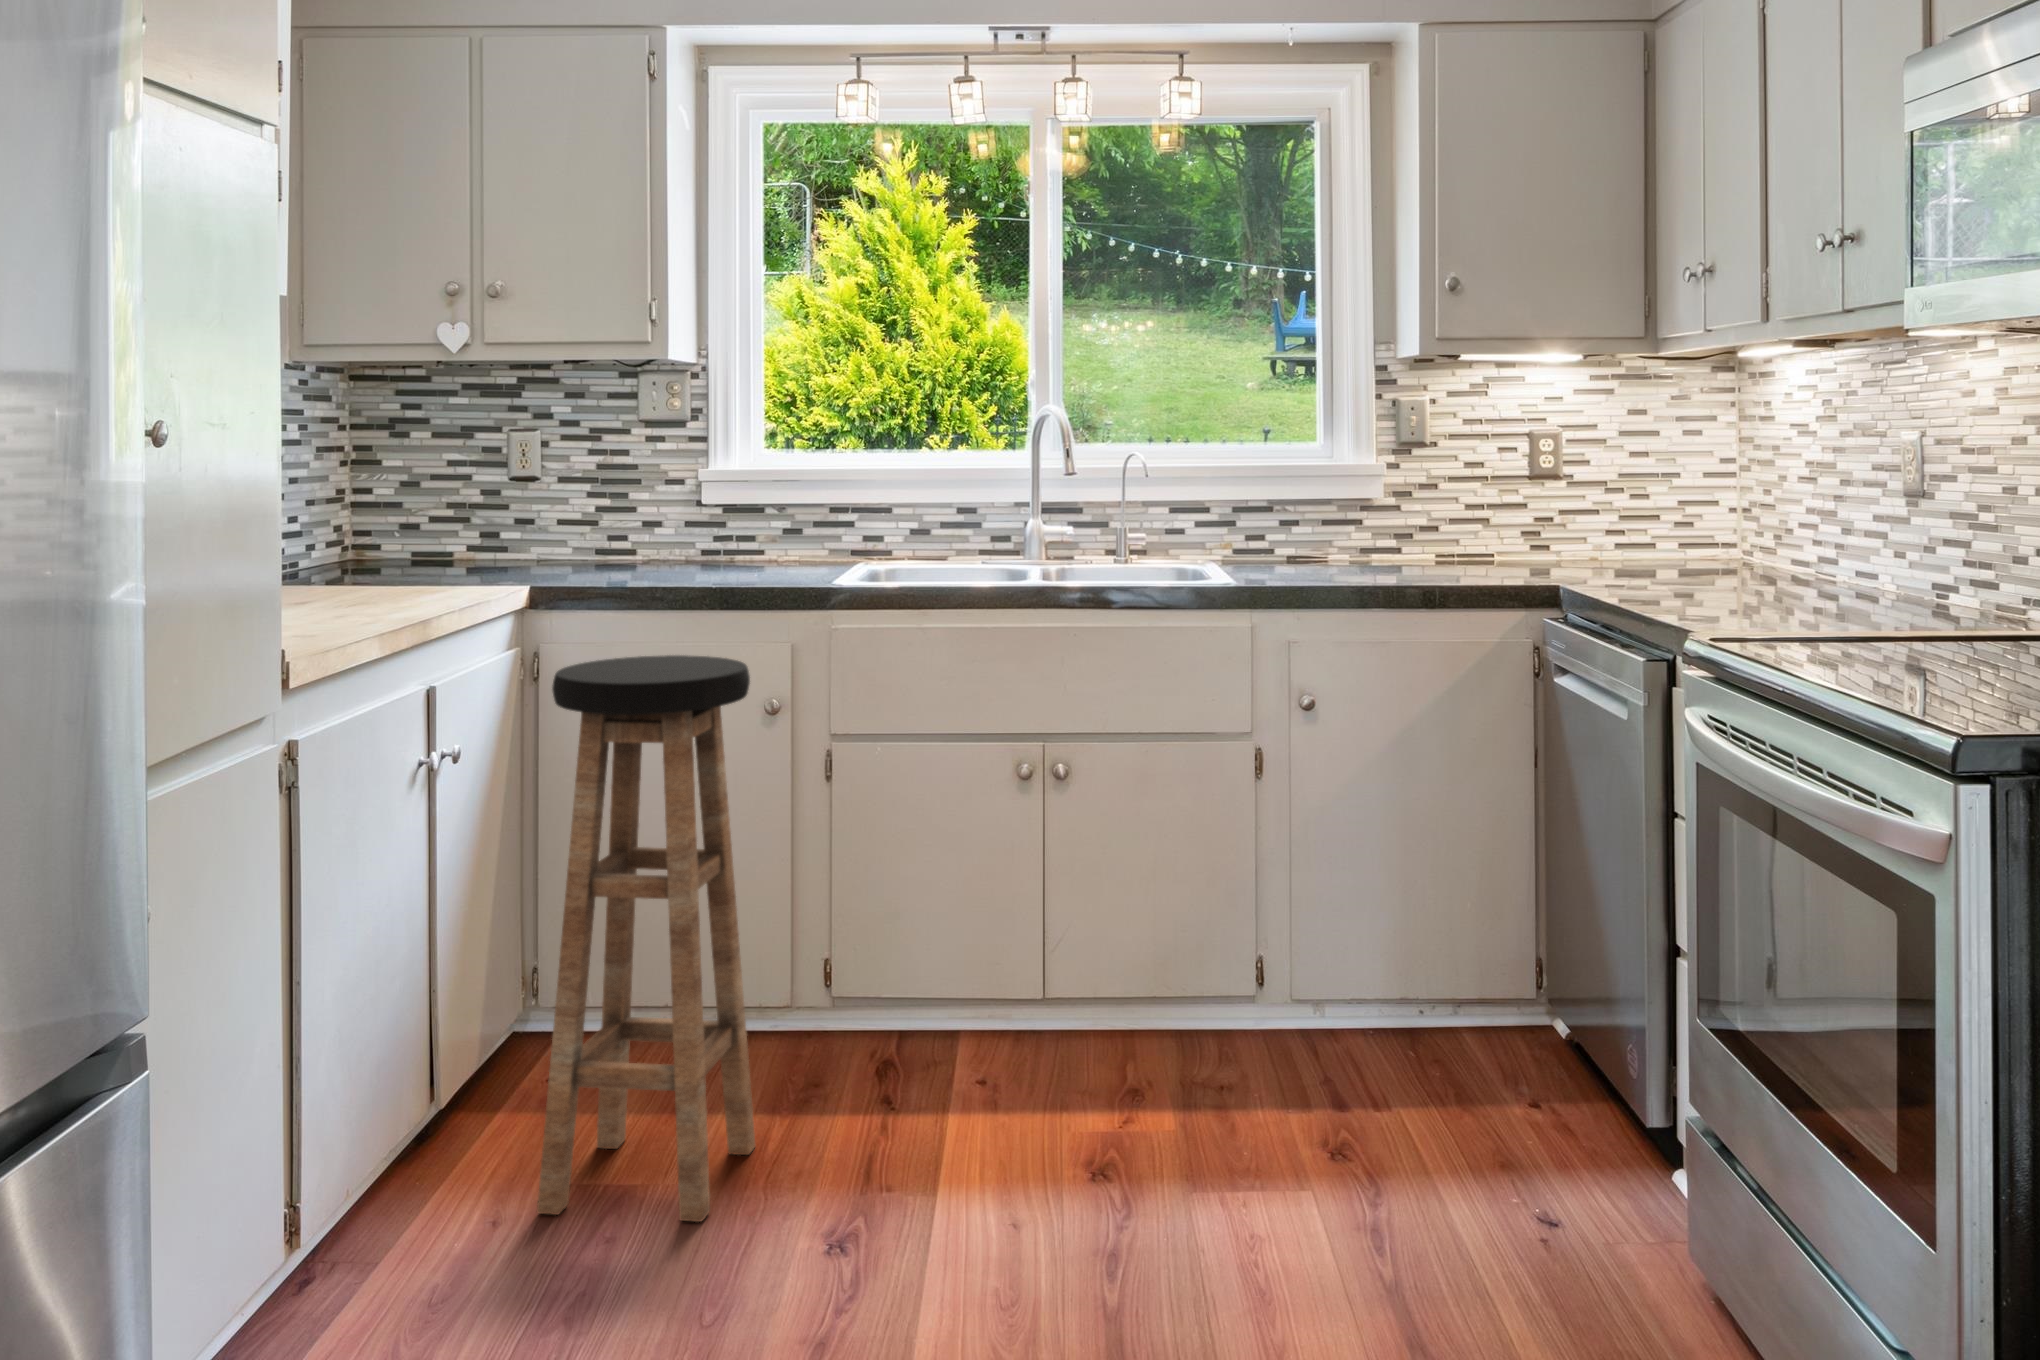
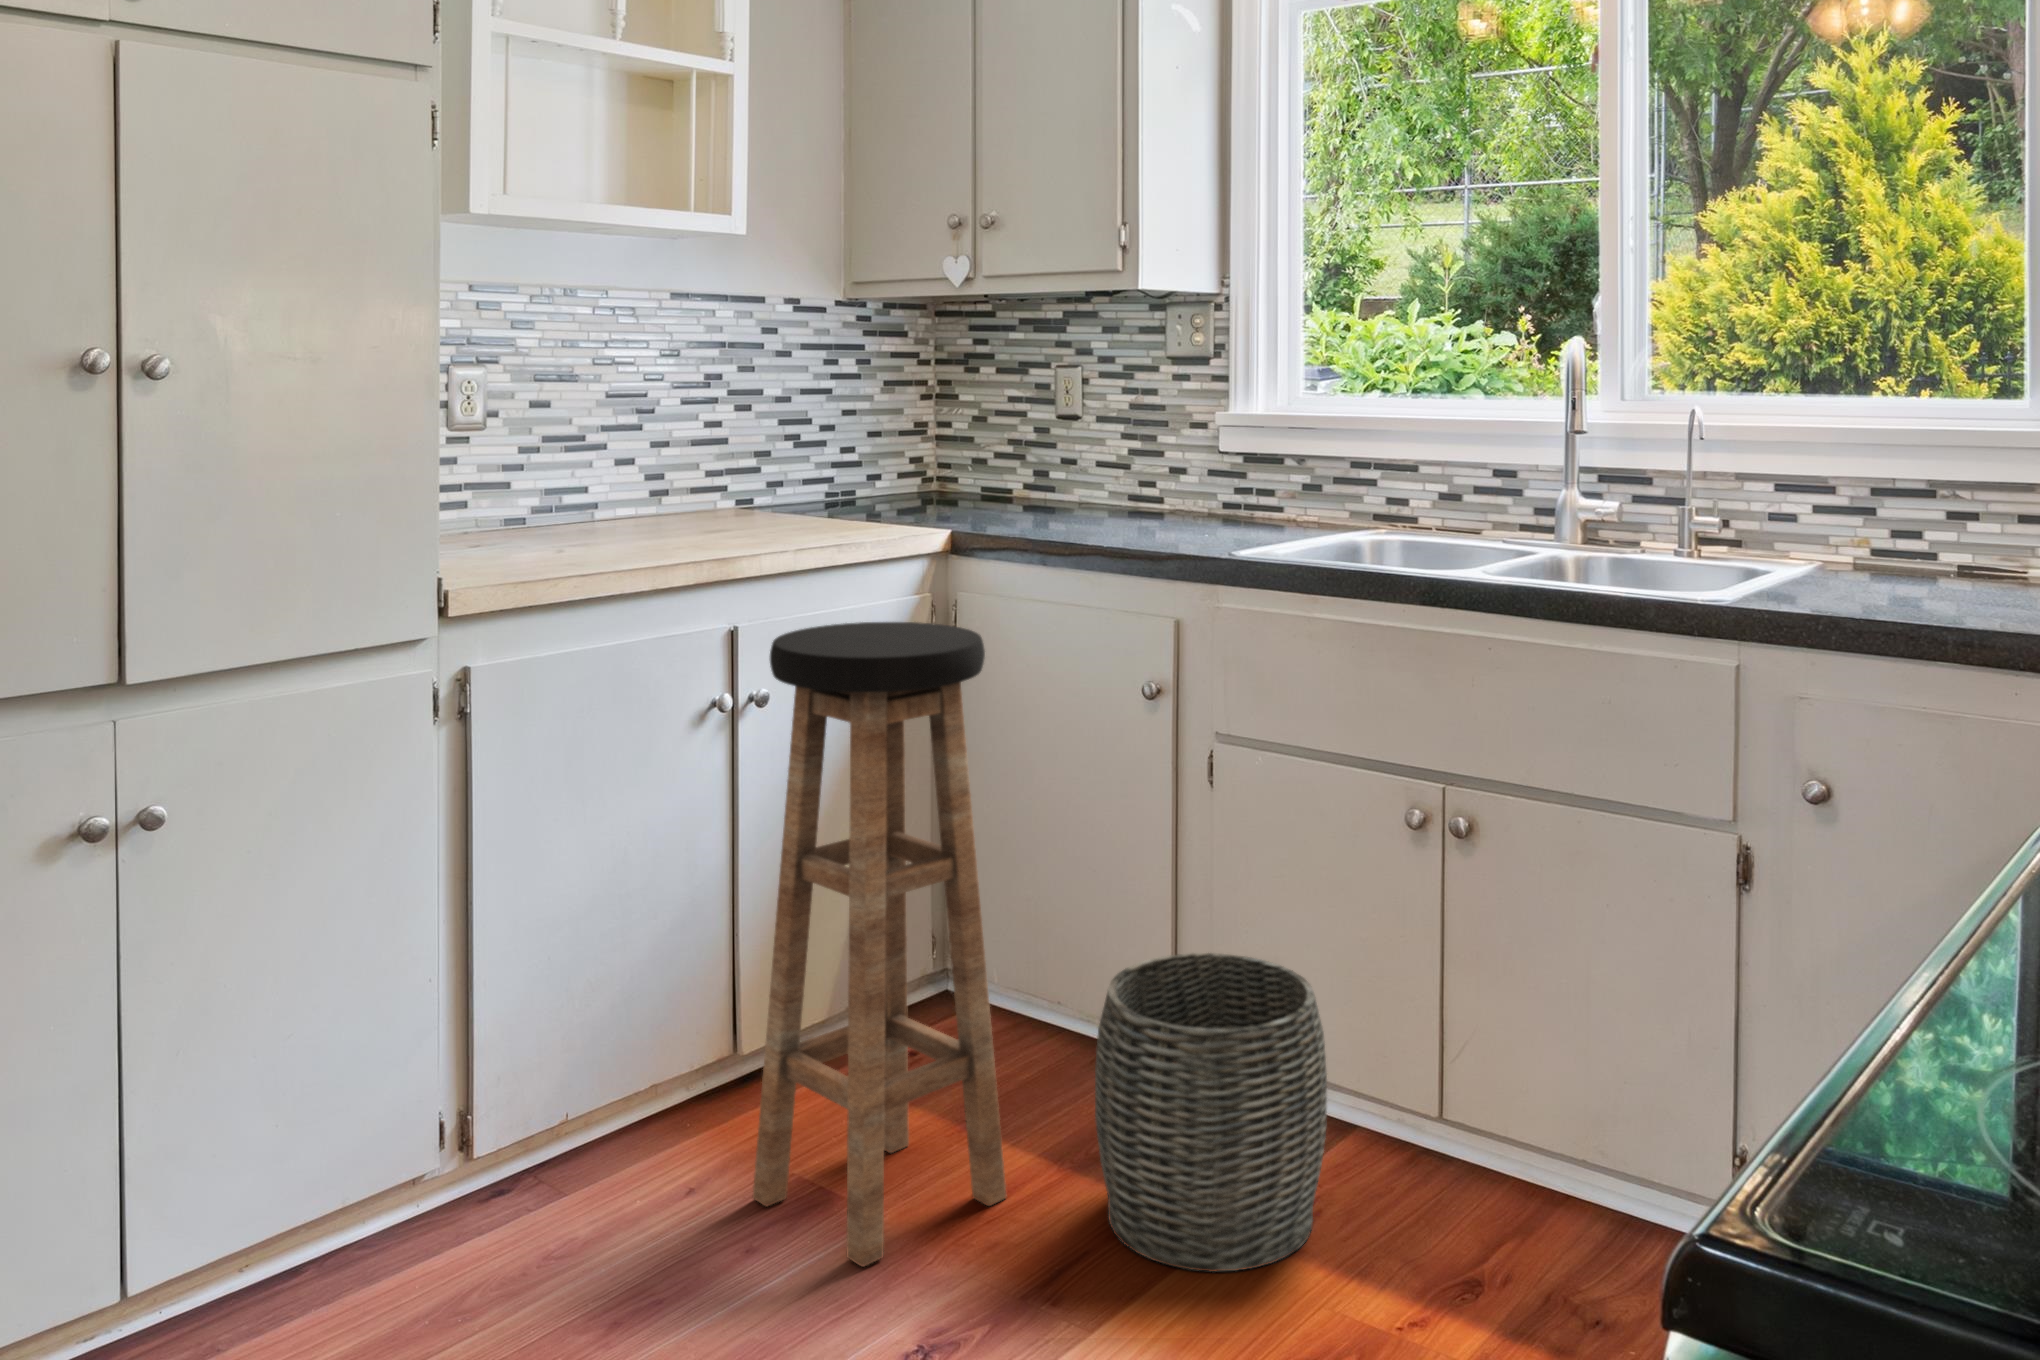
woven basket: none [828,900,1014,1145] -> present [1095,953,1327,1272]

